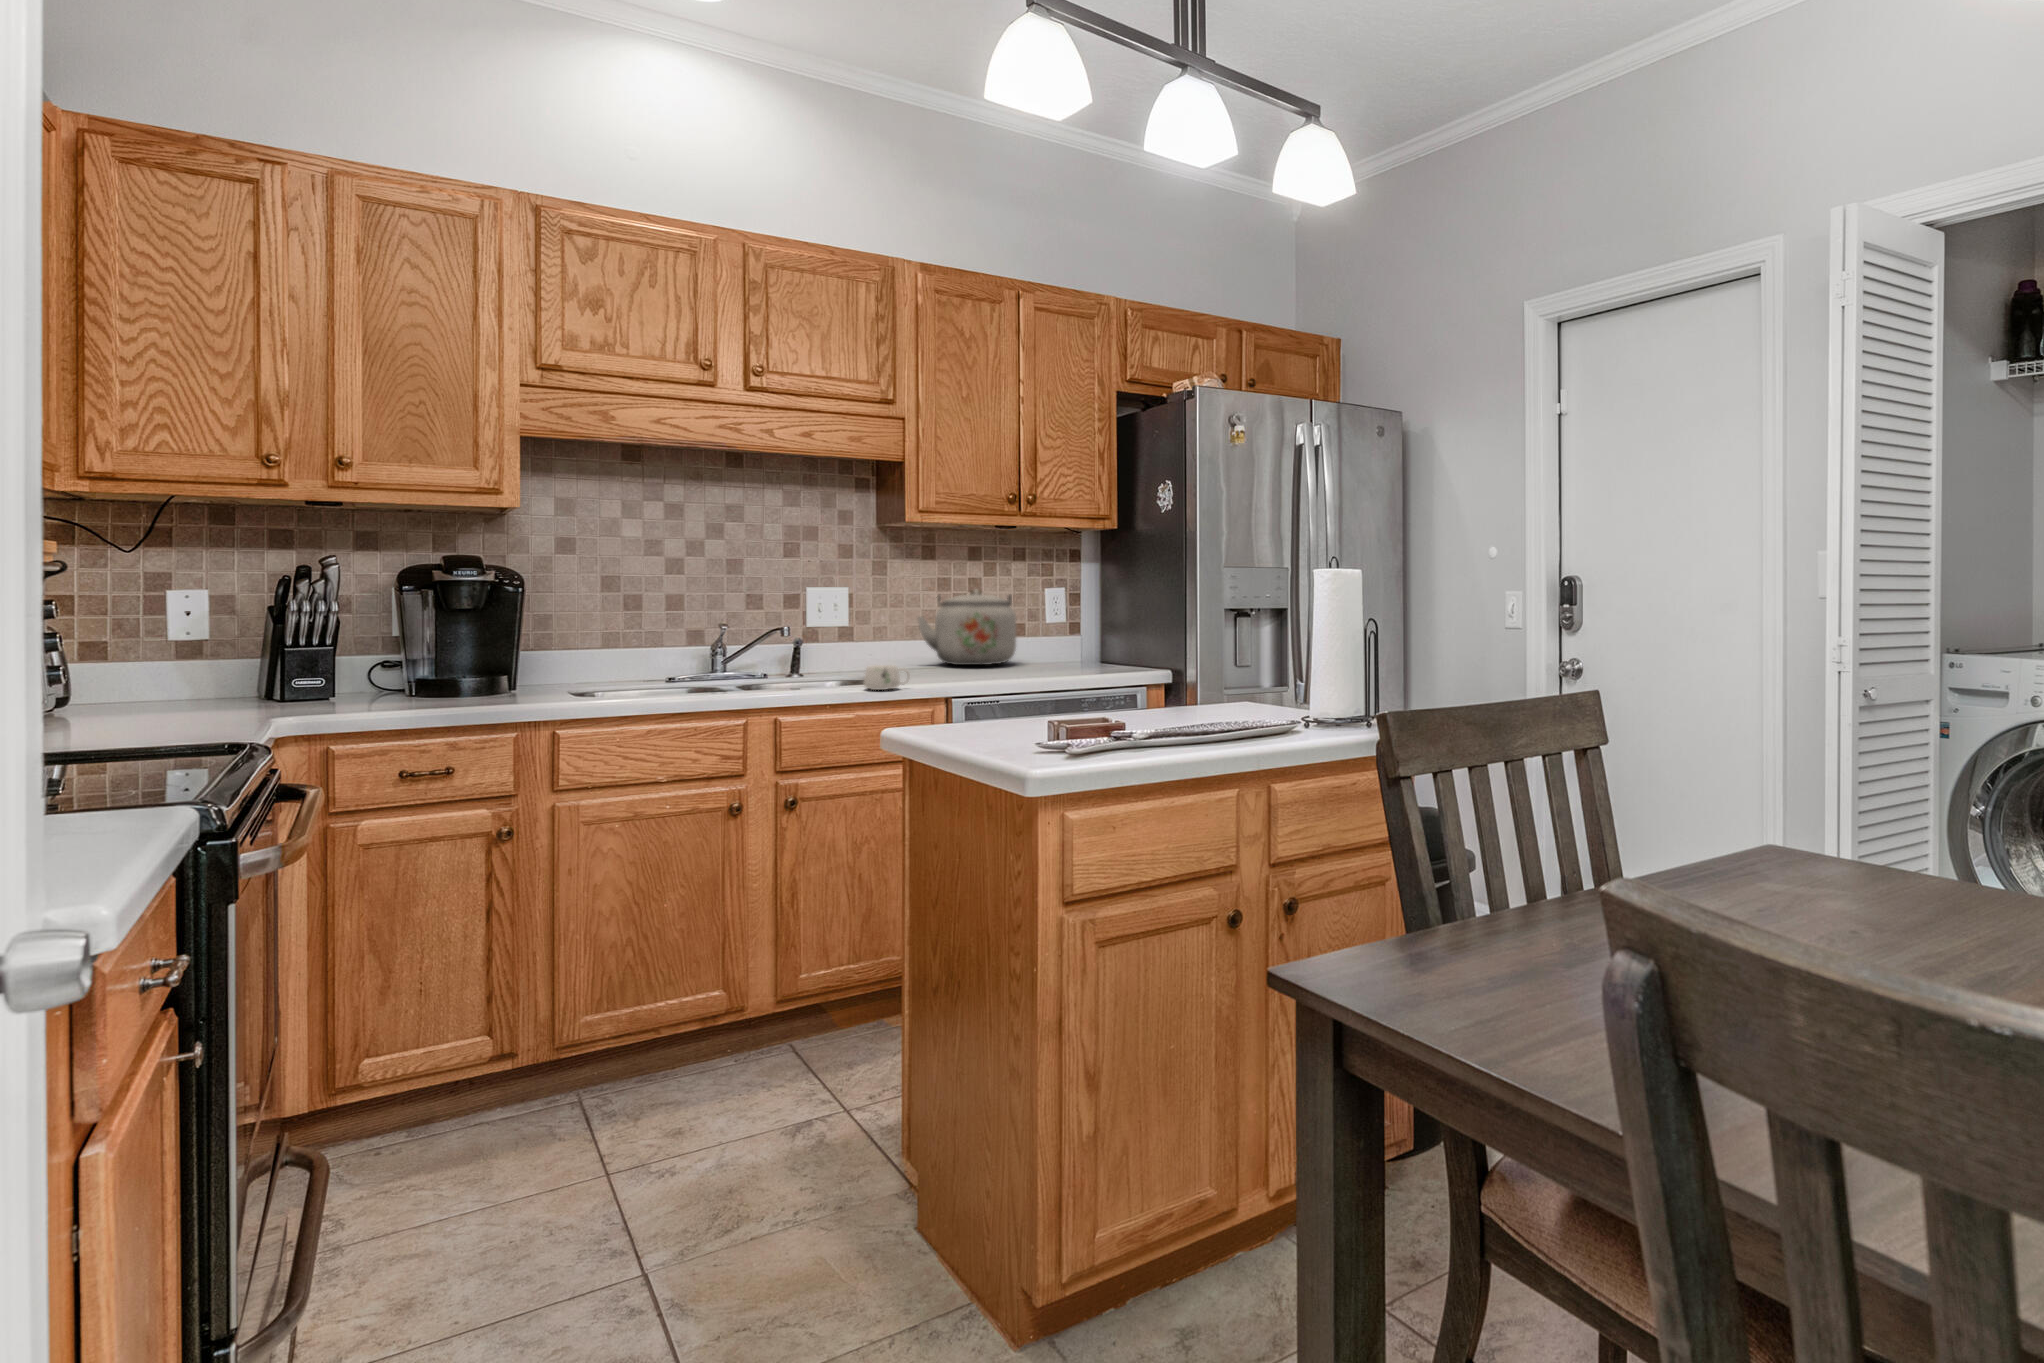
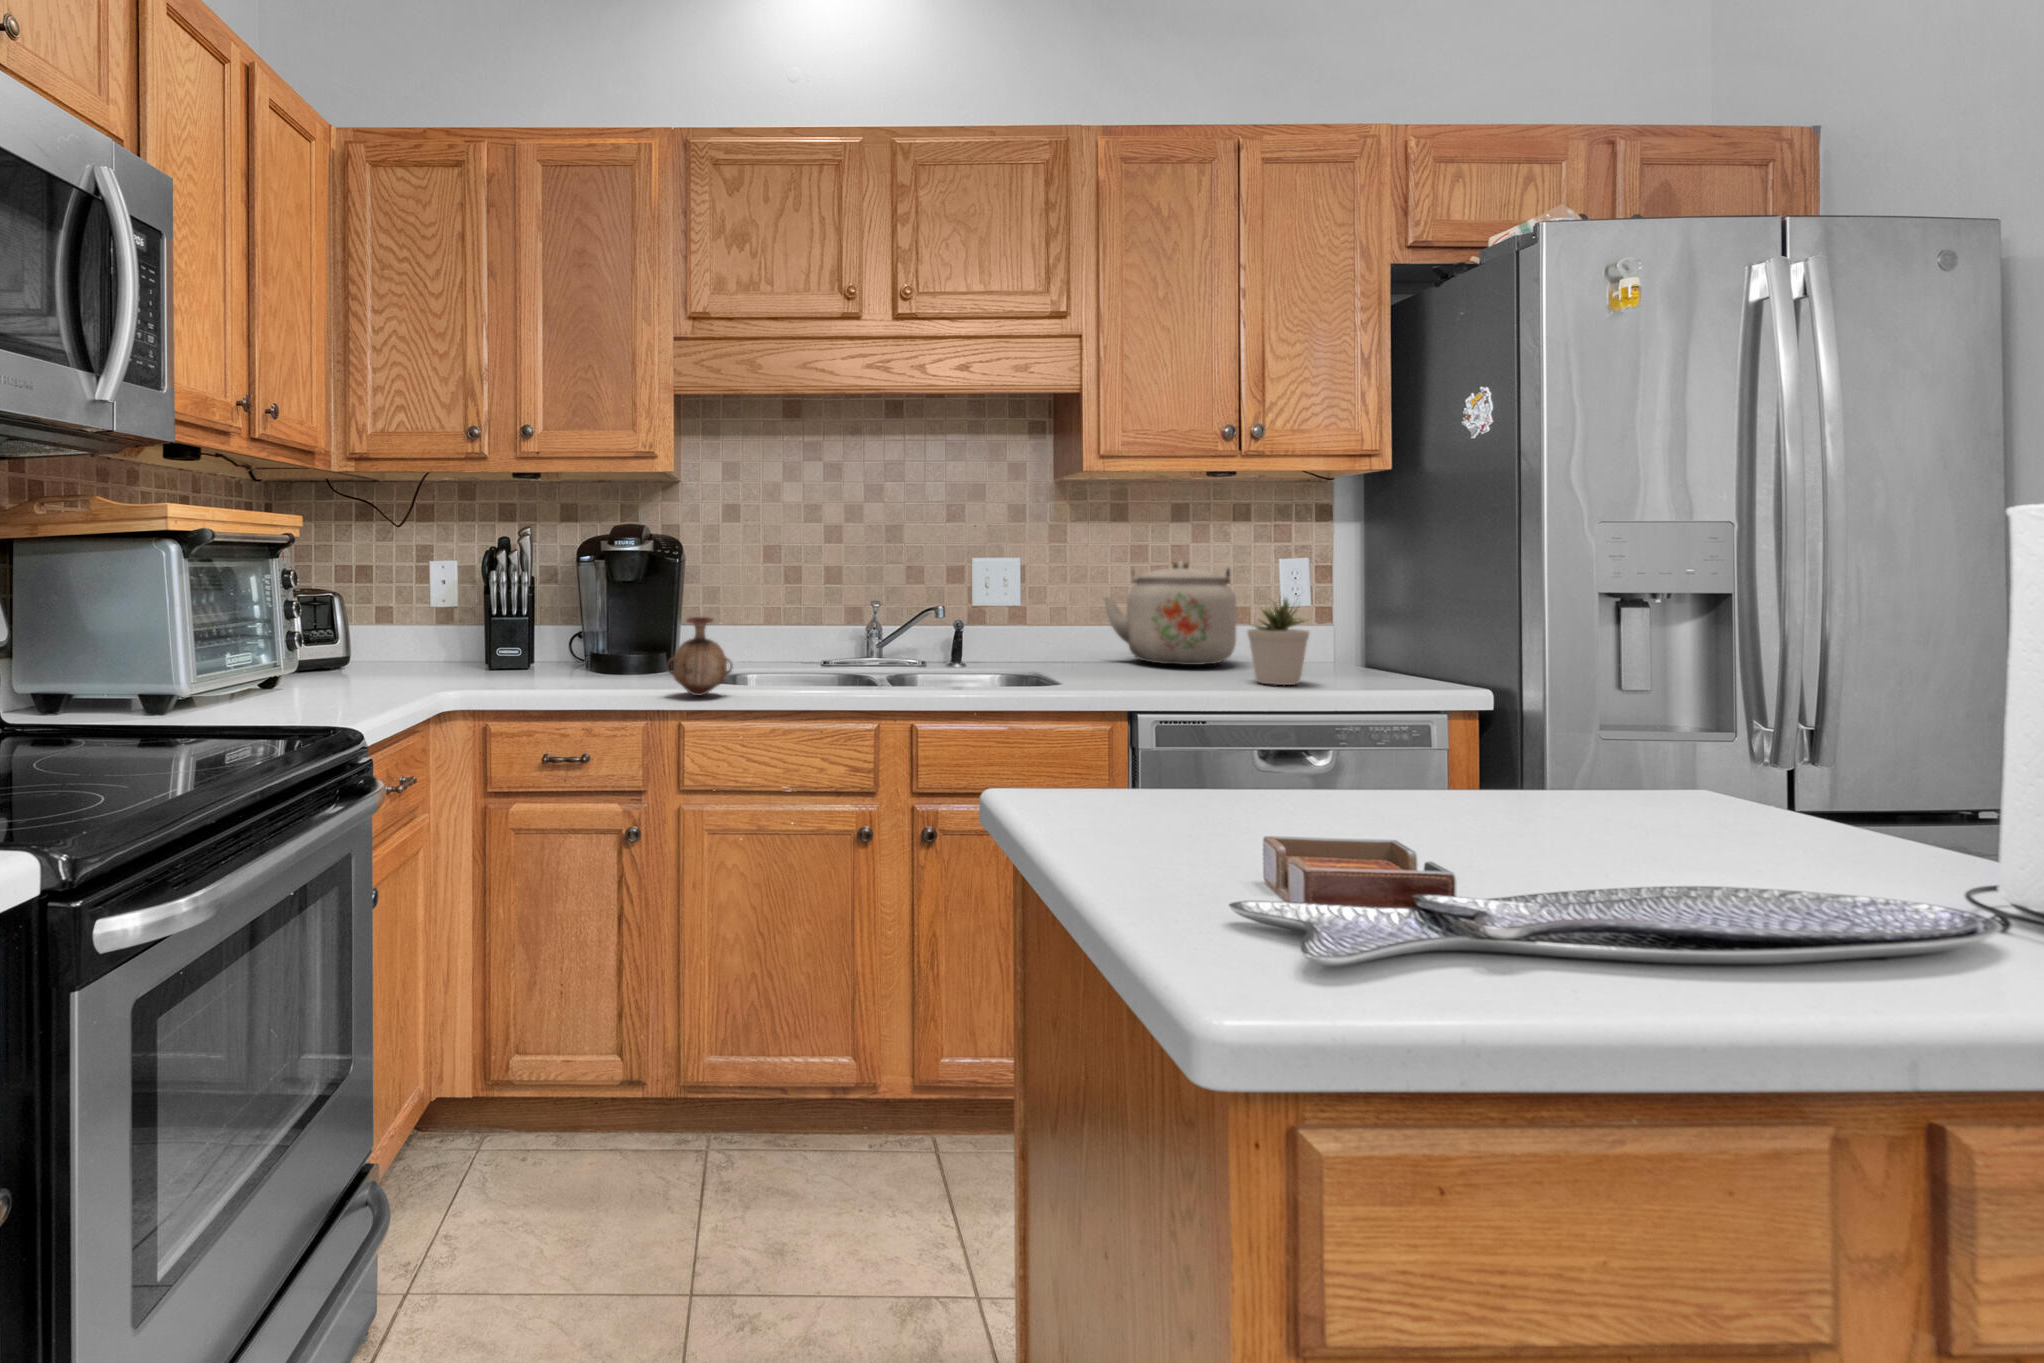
potted plant: none [1026,610,1069,674] -> present [1247,598,1309,685]
vase: none [535,638,604,707] -> present [667,617,732,696]
mug: present [864,665,910,690] -> none [1021,662,1080,696]

